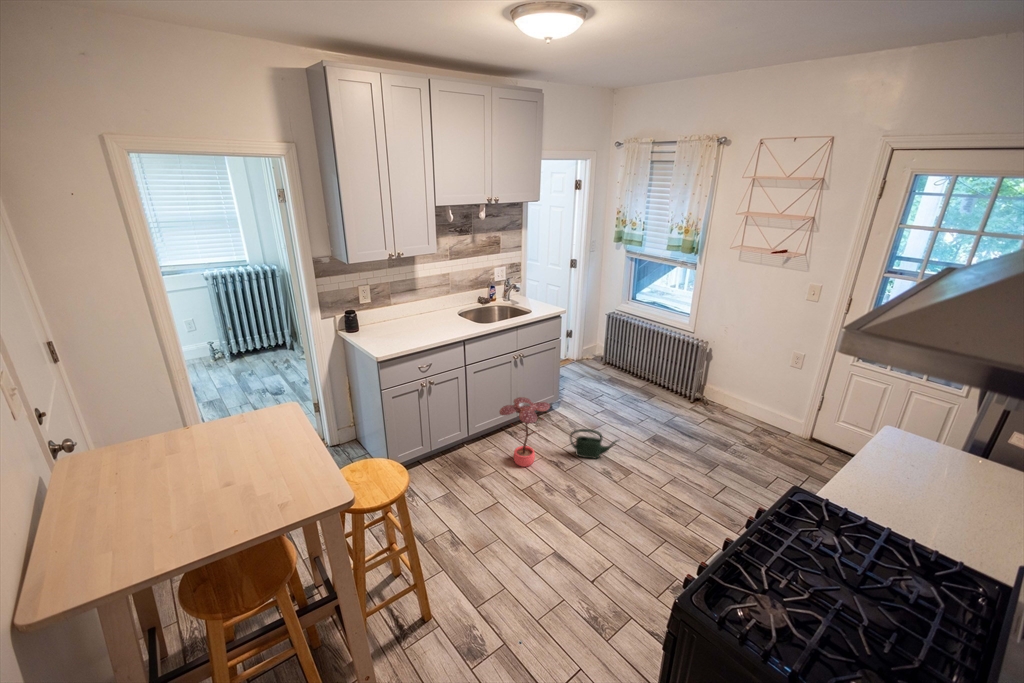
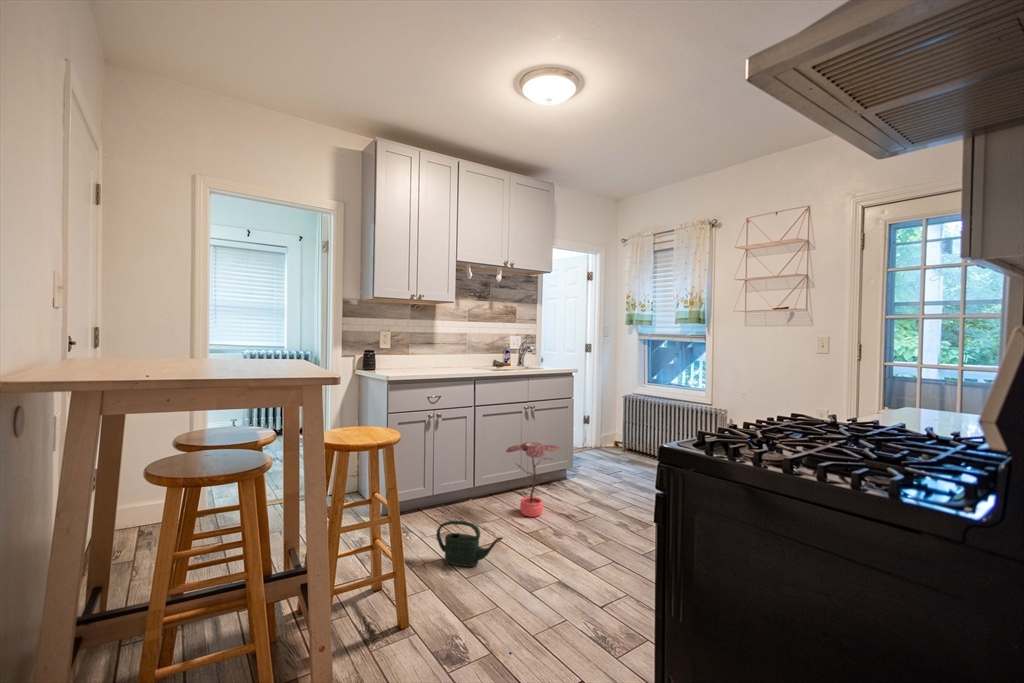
watering can: present [570,429,618,458] -> present [436,521,502,567]

